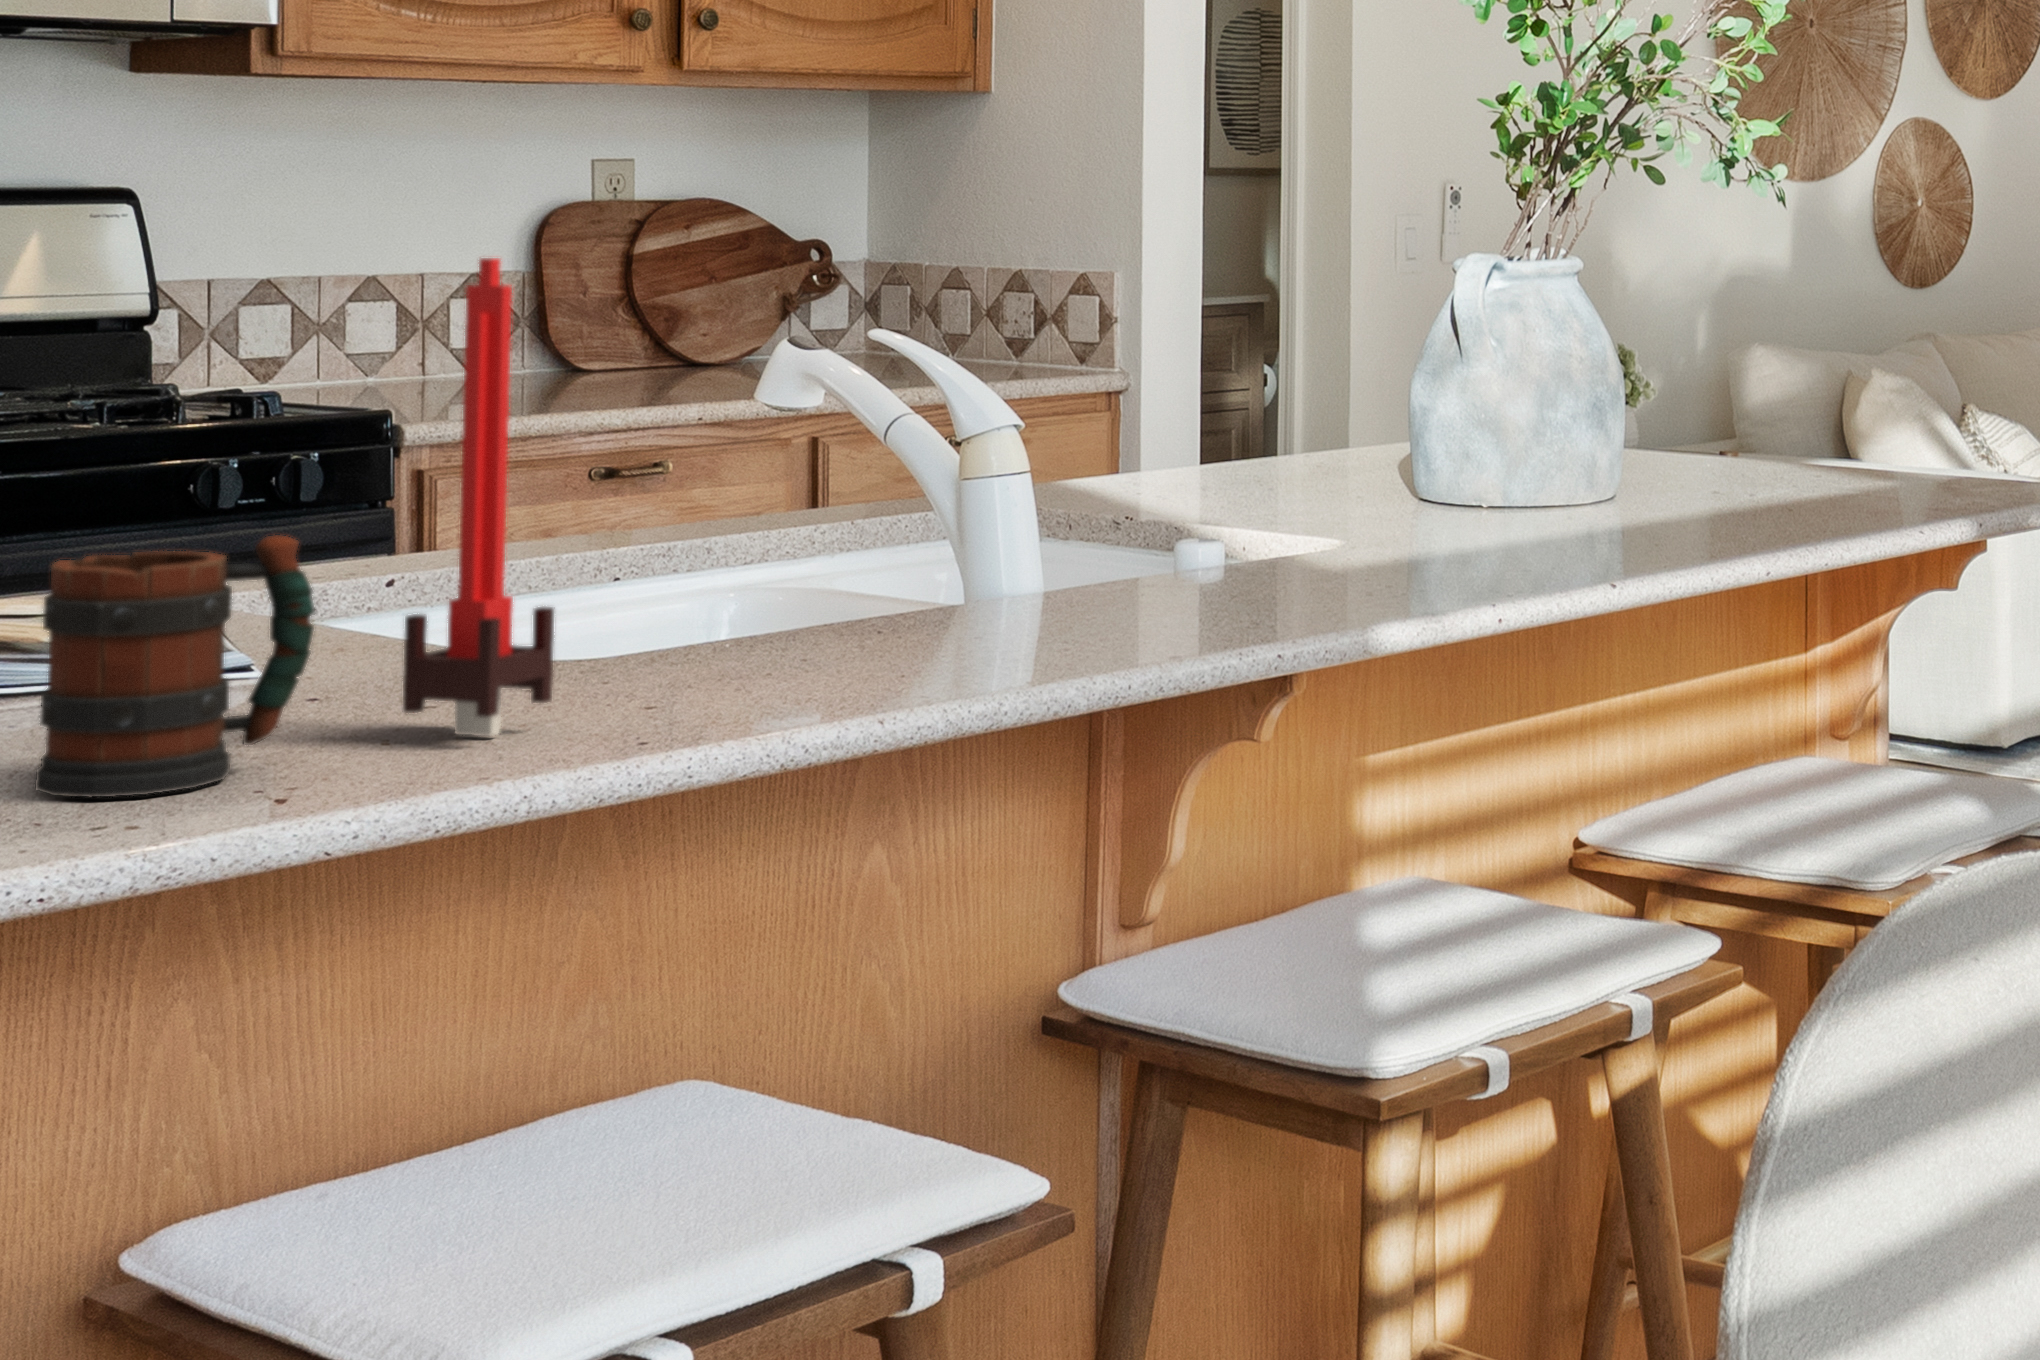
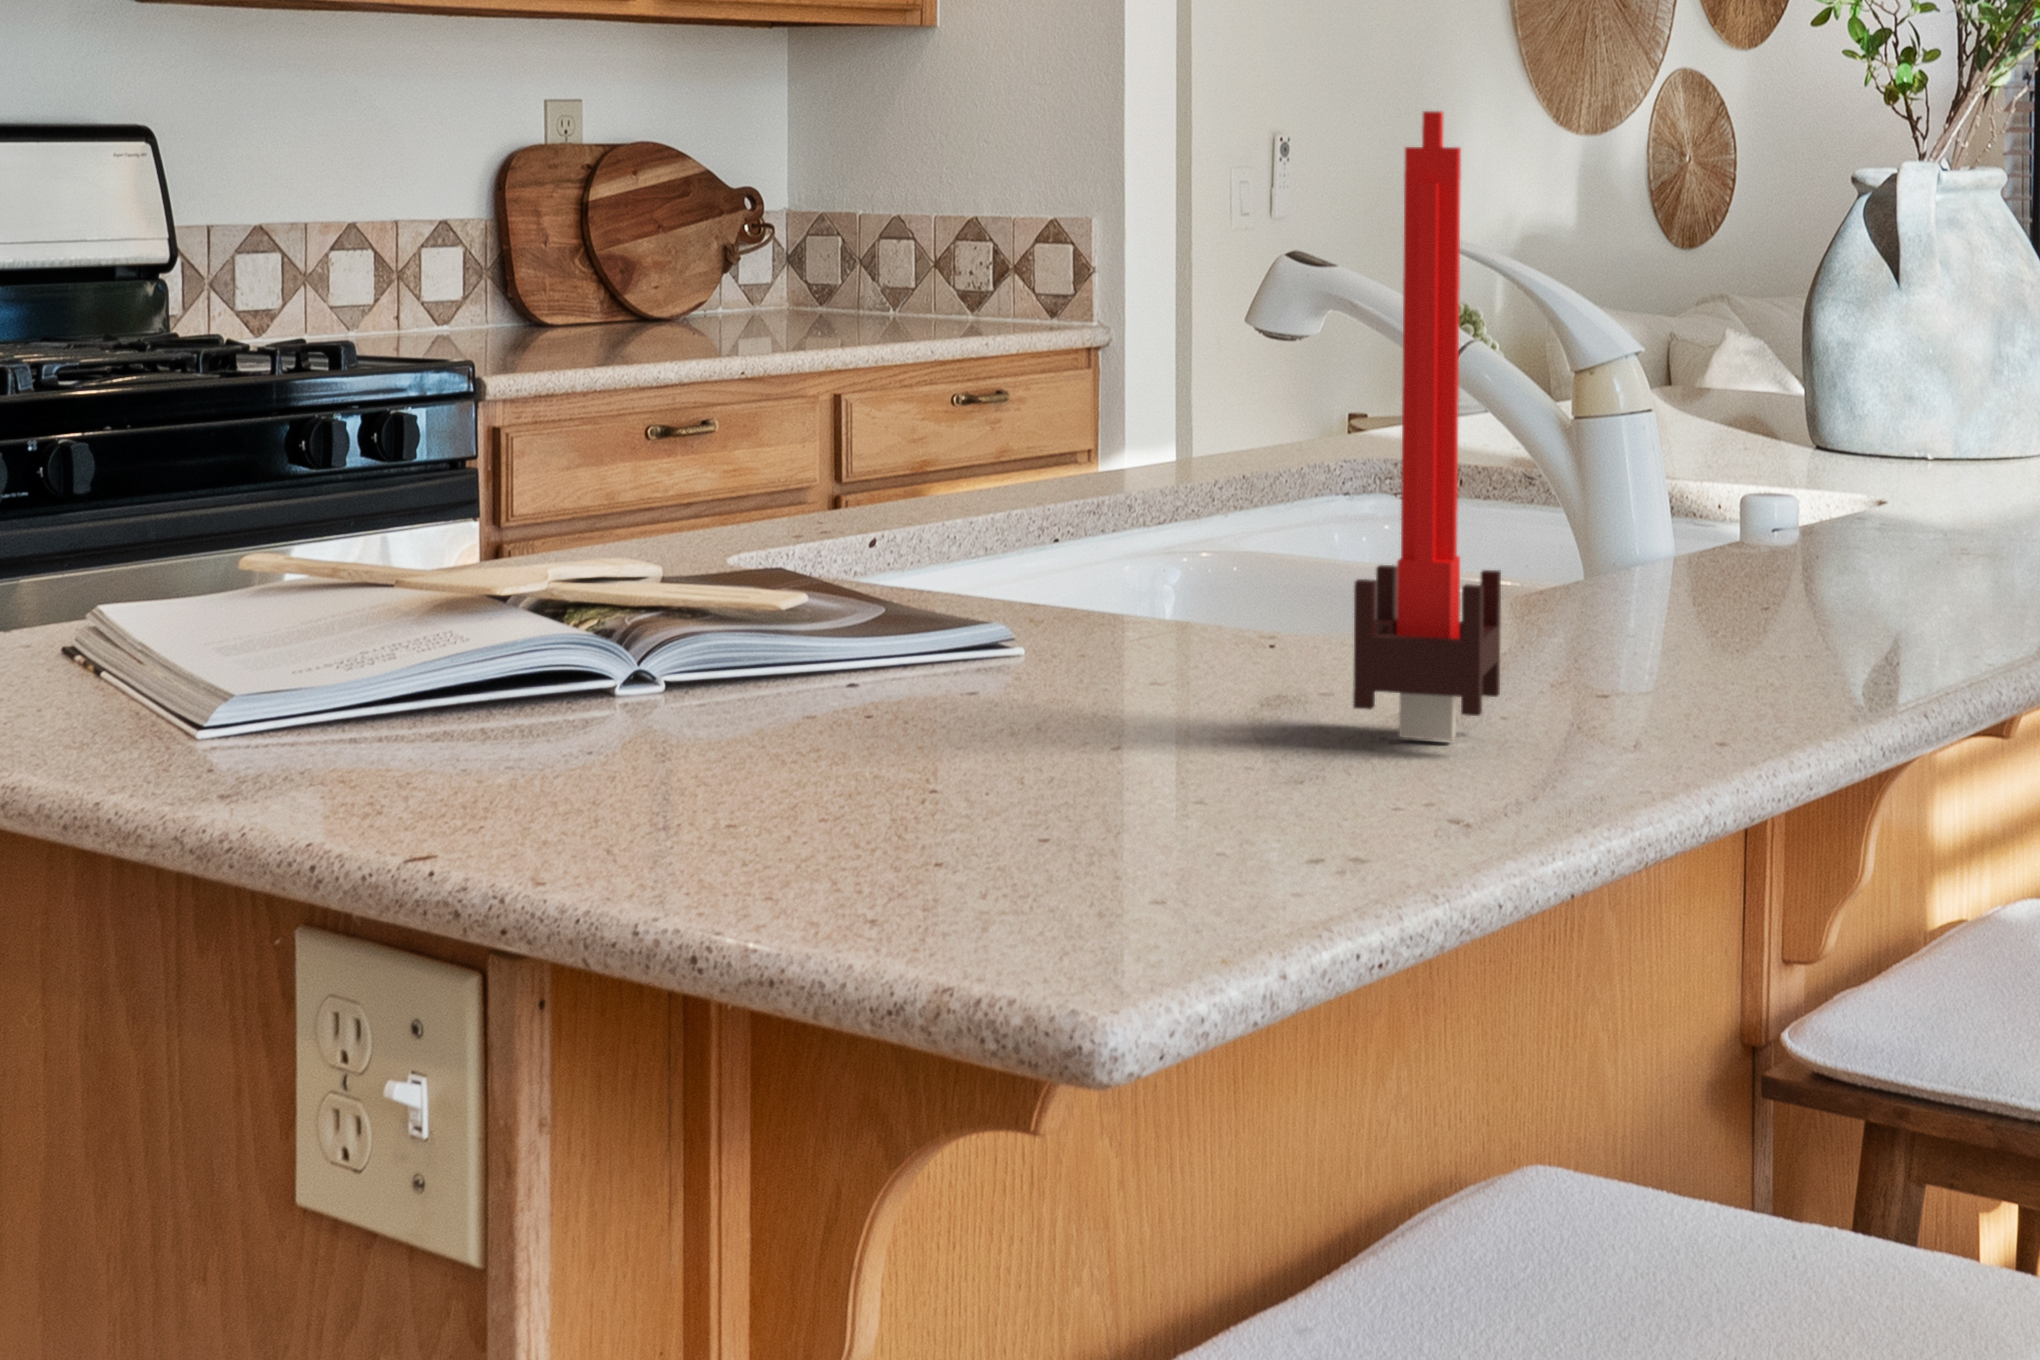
mug: present [35,535,315,797] -> none [1031,473,1321,826]

